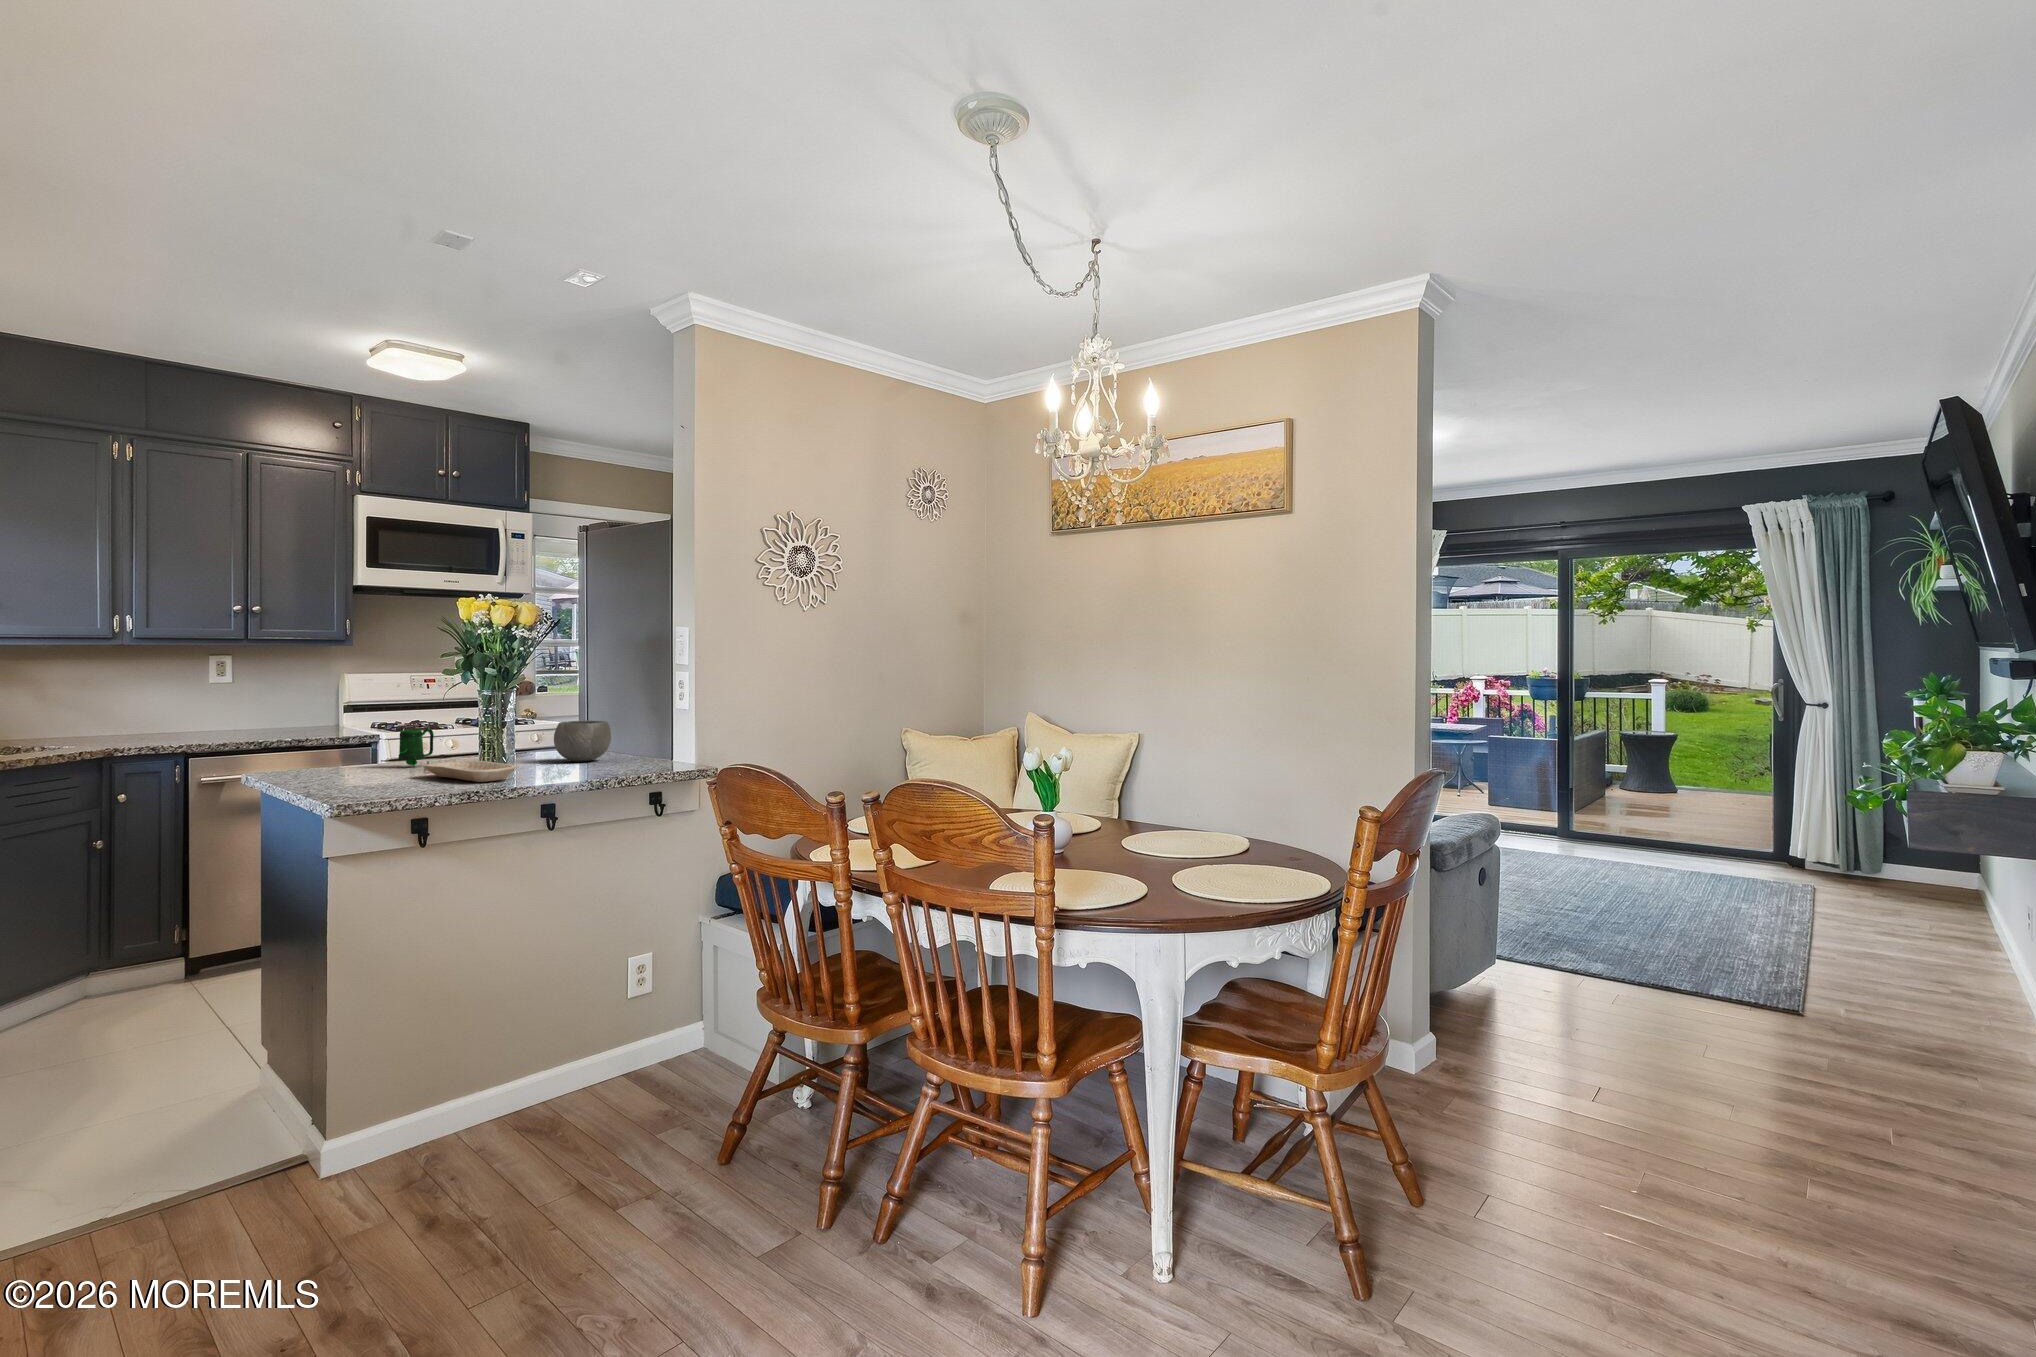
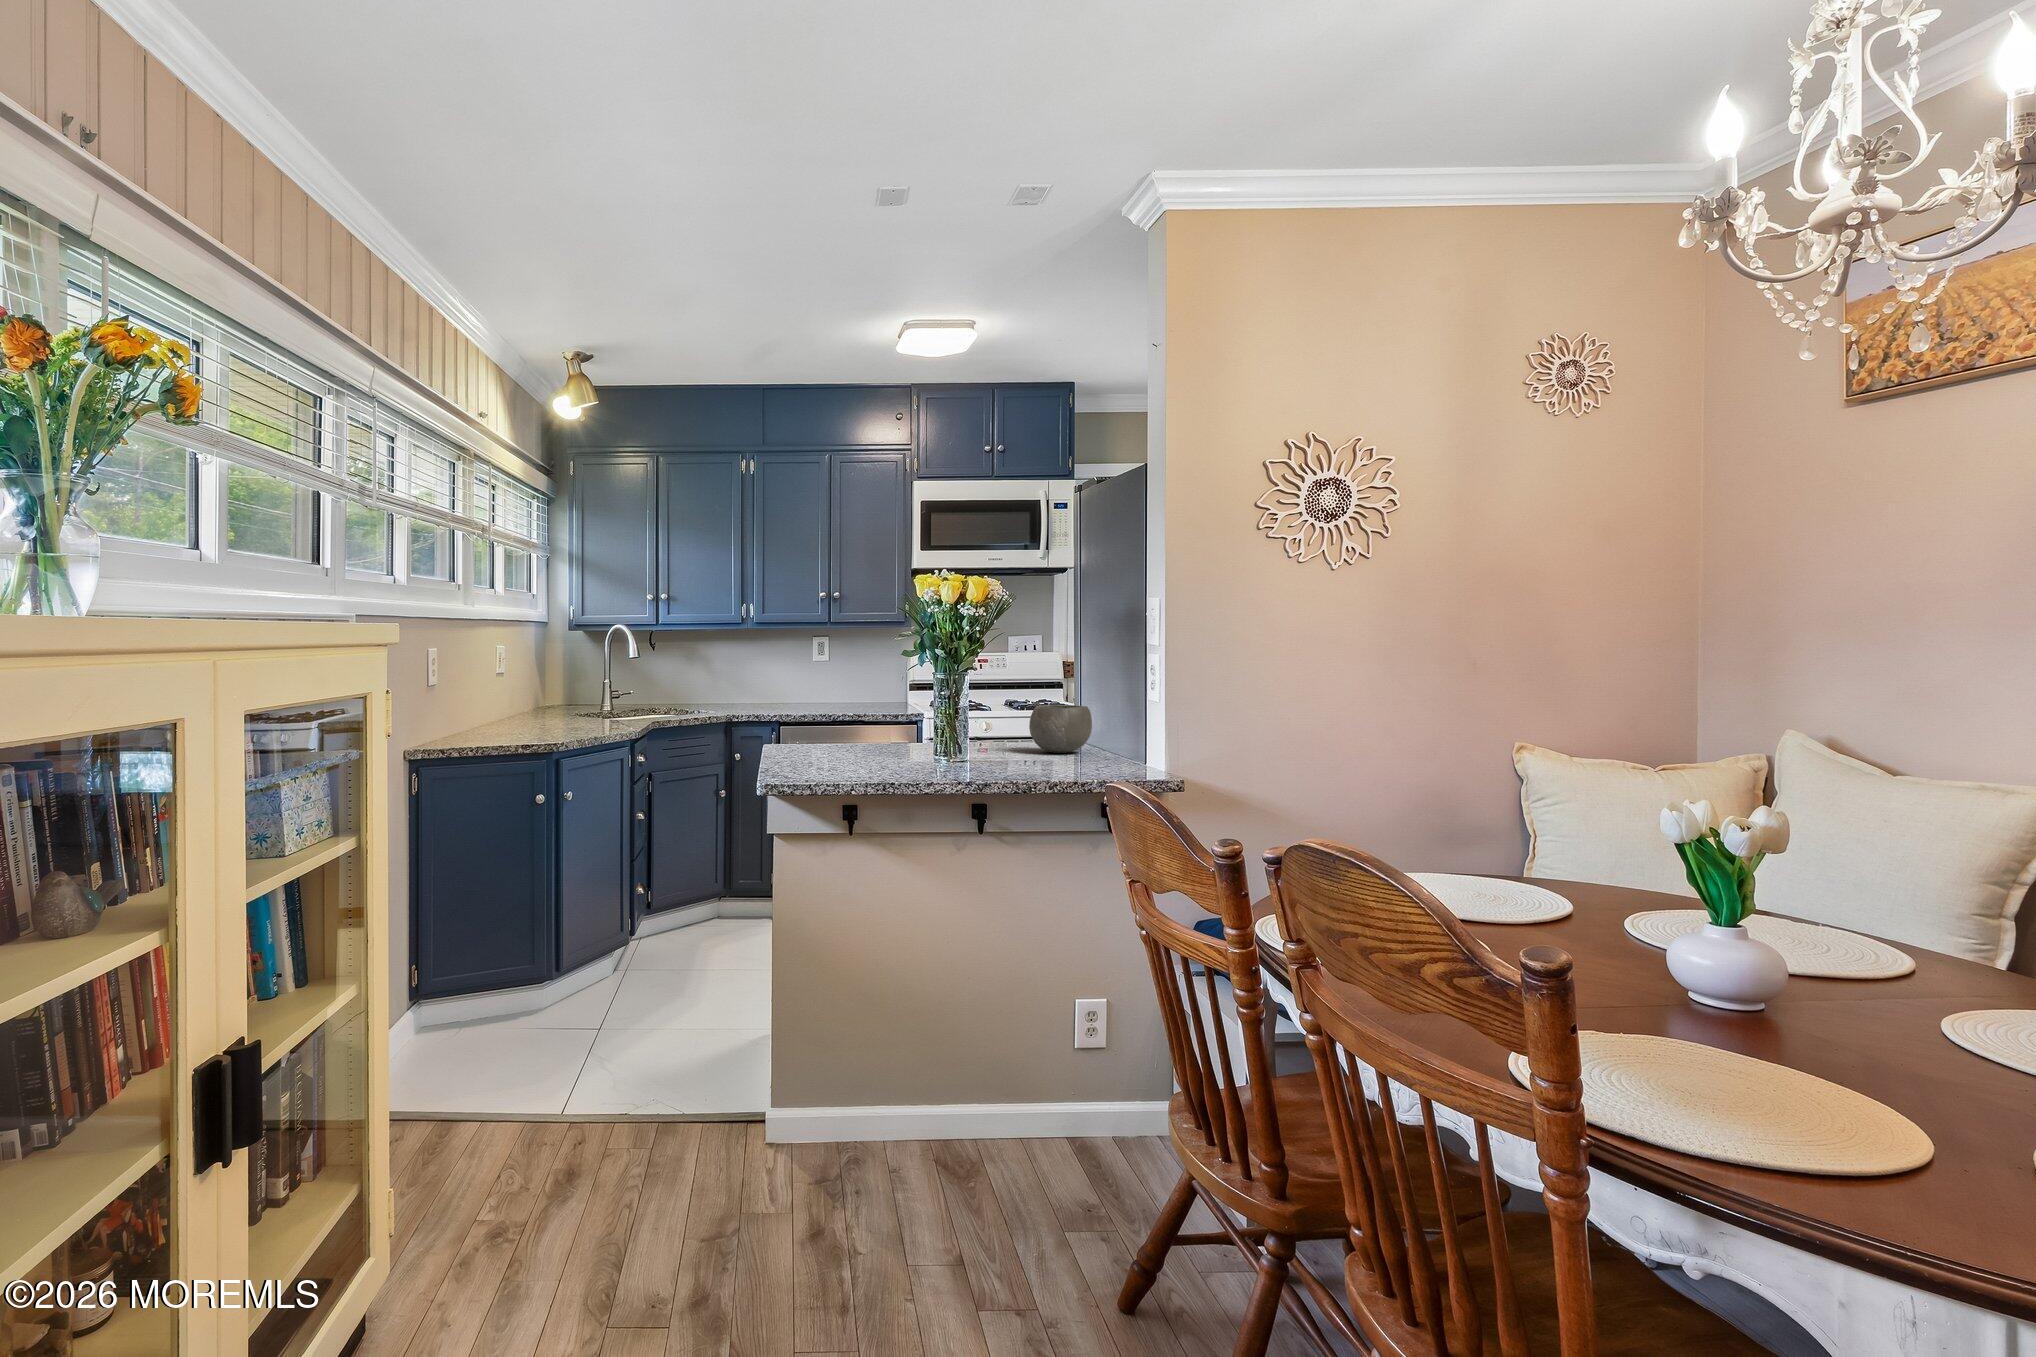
mug: present [399,728,434,766] -> none [880,707,914,749]
tray: present [423,761,516,782] -> none [875,744,954,770]

